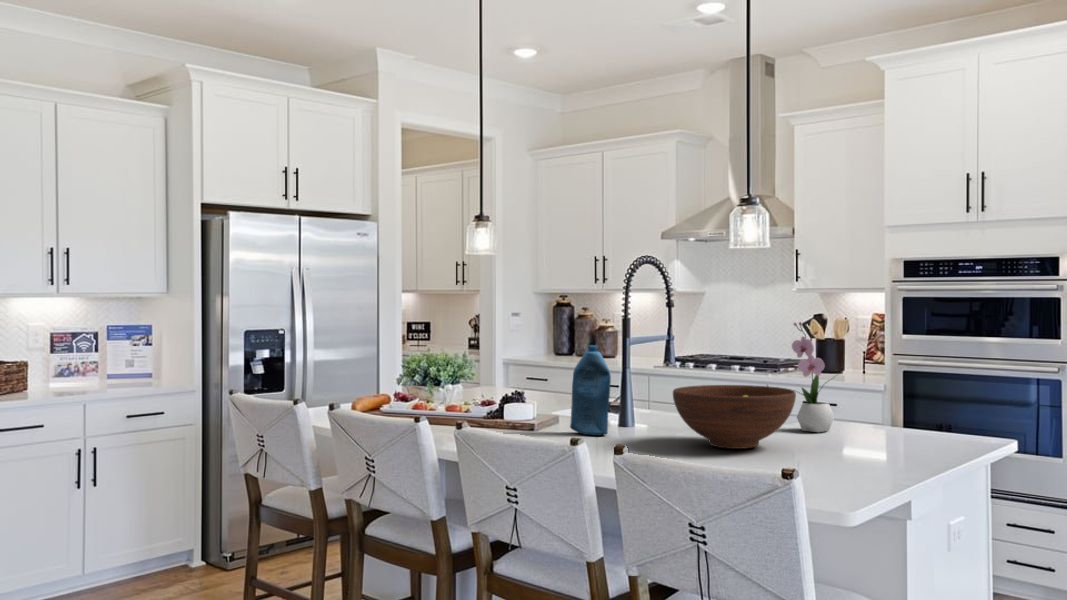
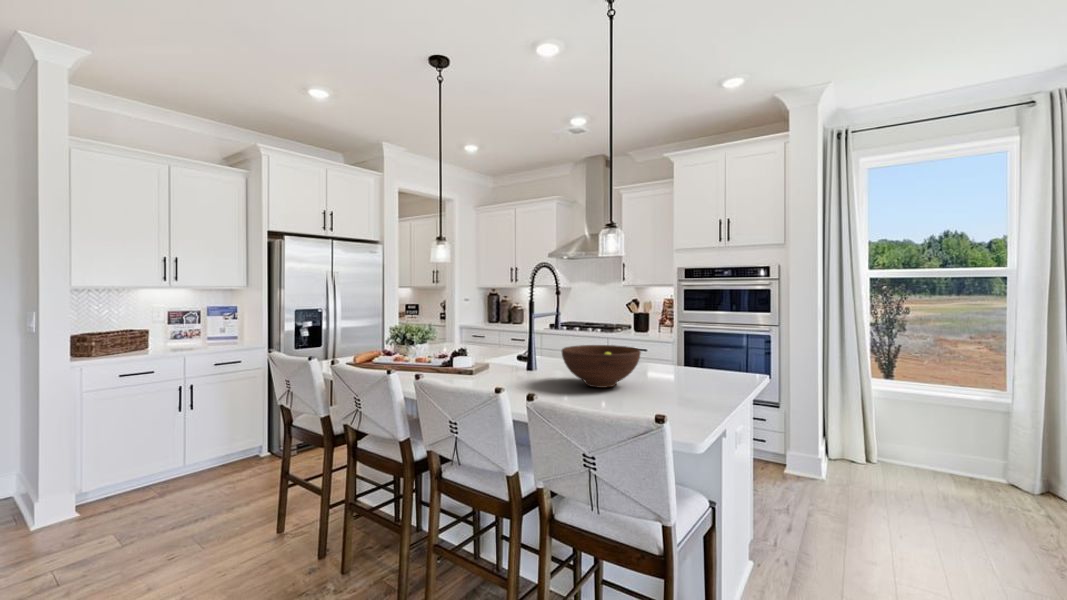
flower arrangement: present [792,322,835,432] -> none [634,305,662,374]
bottle: present [570,345,611,436] -> none [495,320,521,378]

